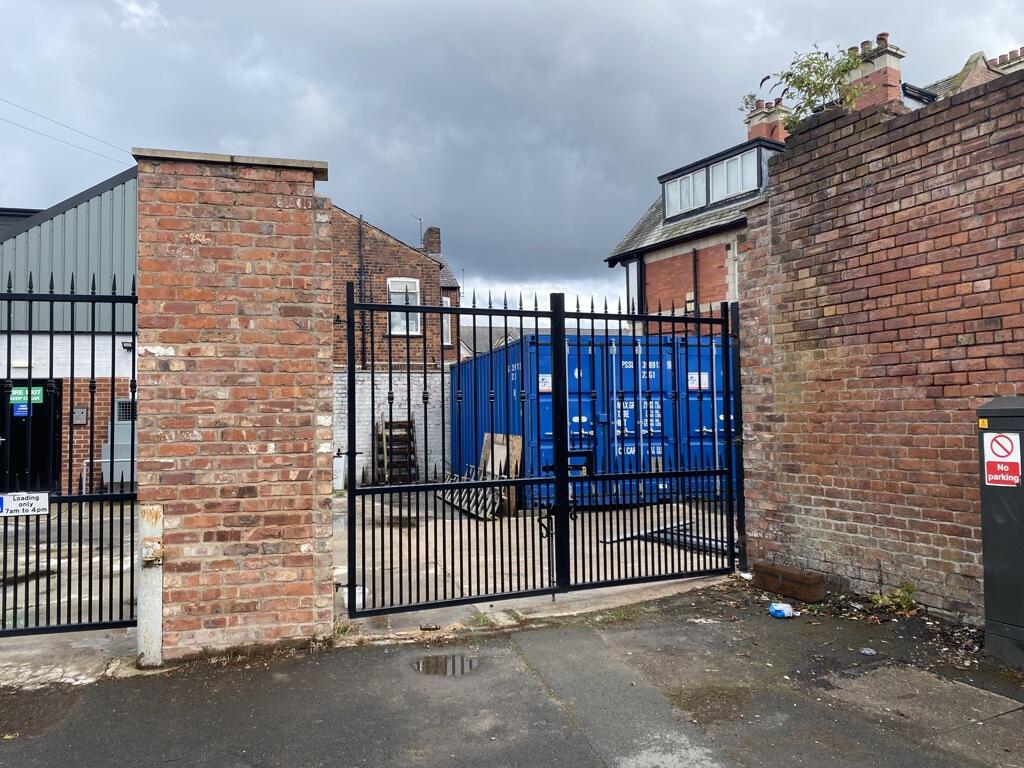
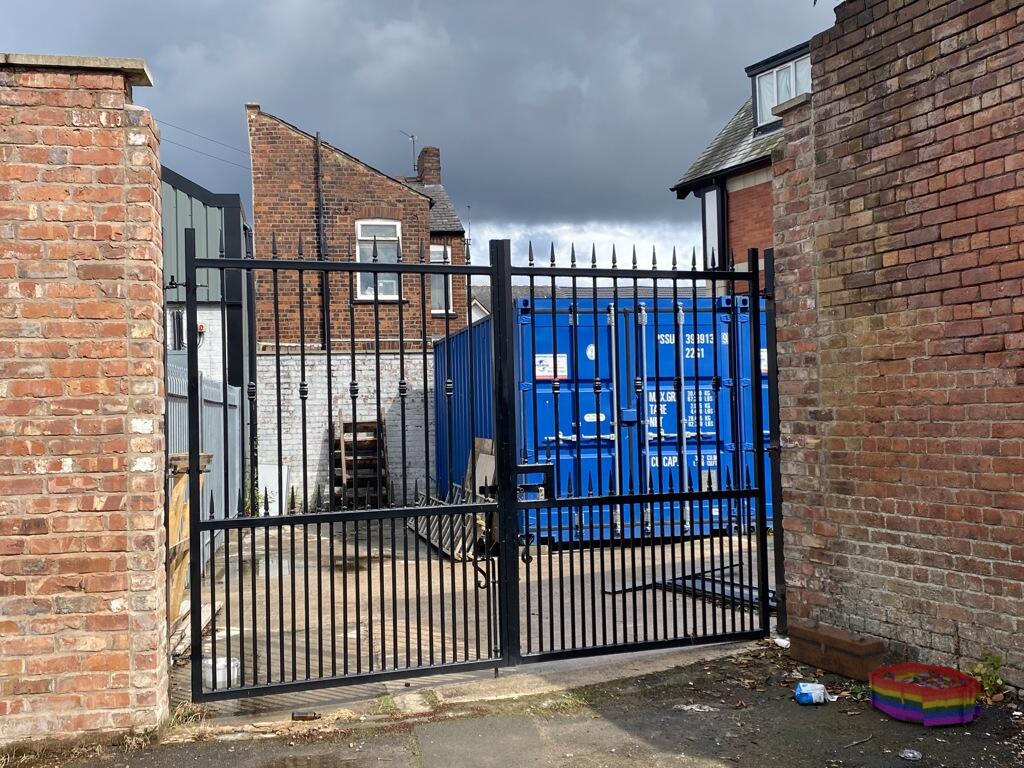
storage bin: none [821,589,902,633] -> present [869,662,981,726]

